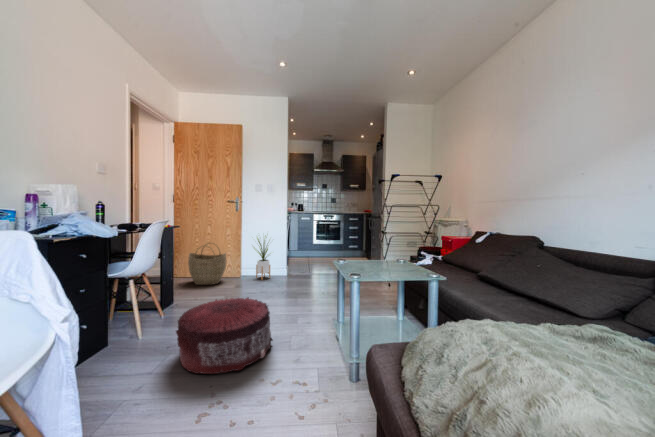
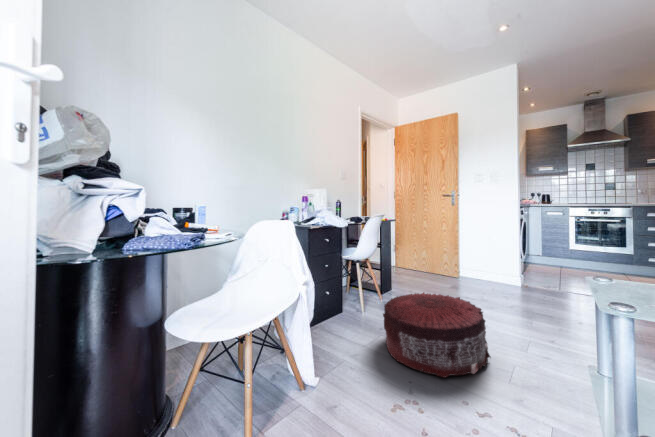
house plant: present [256,238,270,279] -> none [472,227,506,283]
woven basket: present [188,243,226,285] -> none [407,238,444,279]

